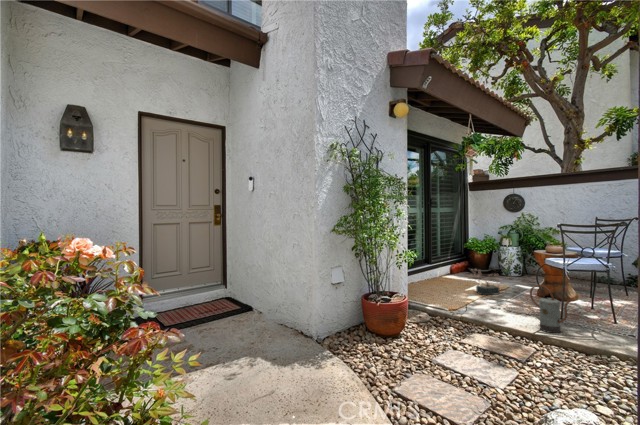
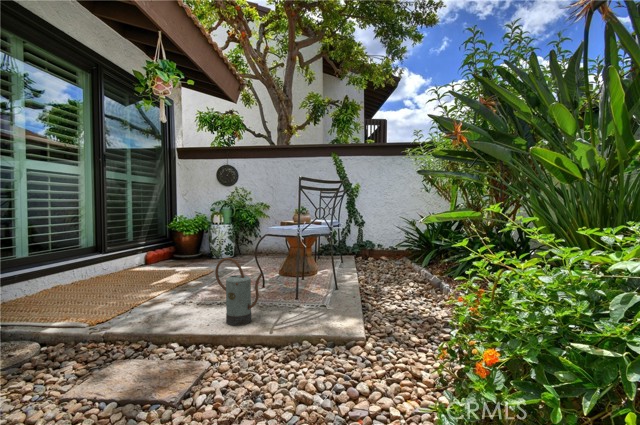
decorative plant: present [471,269,500,295] -> none [155,249,200,286]

